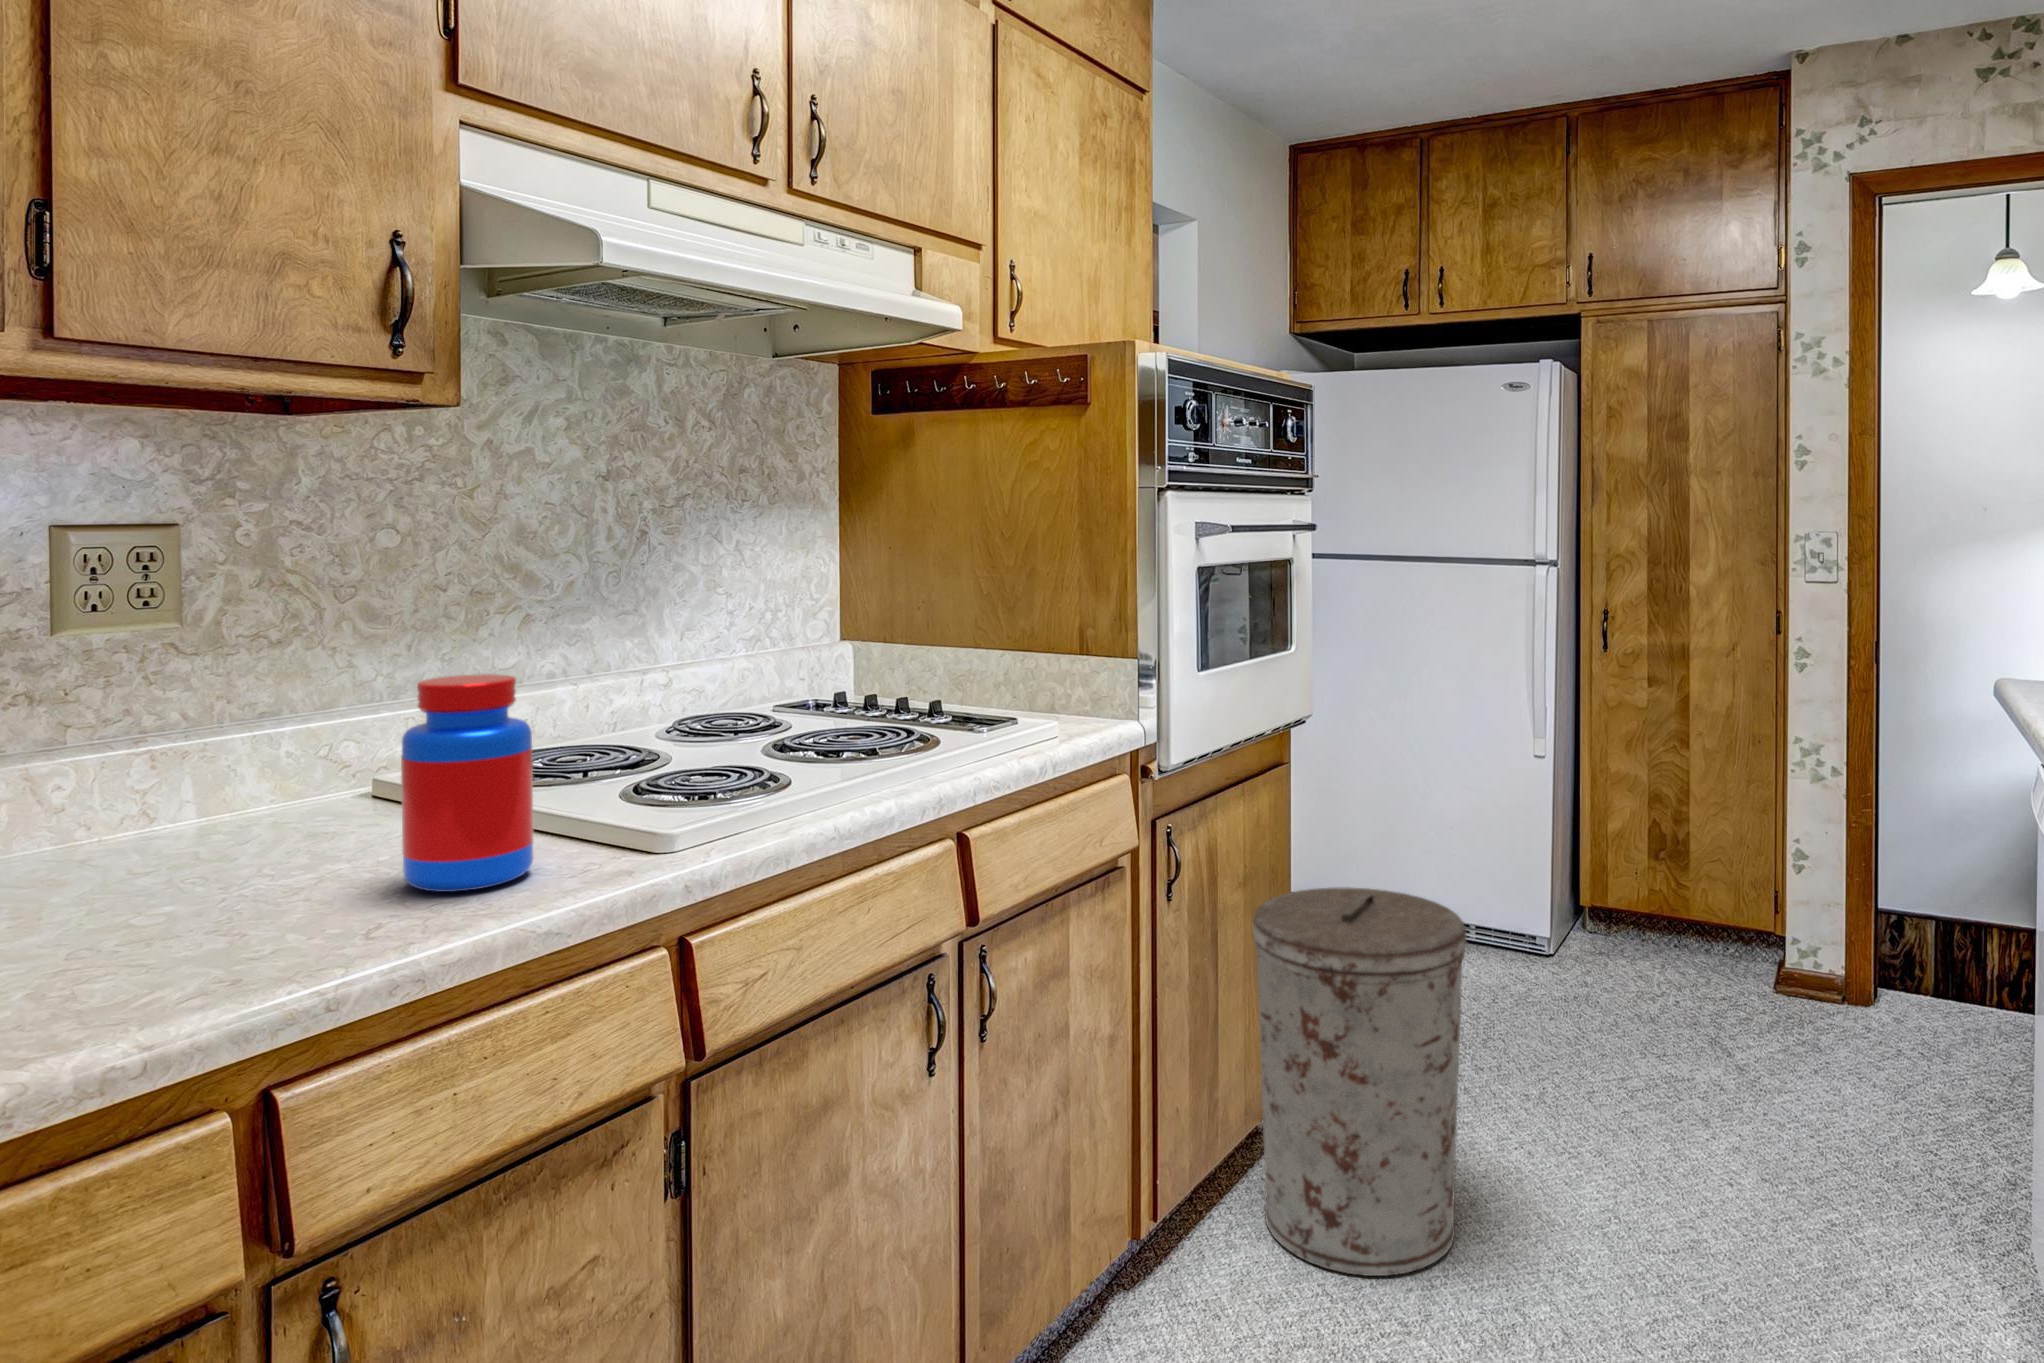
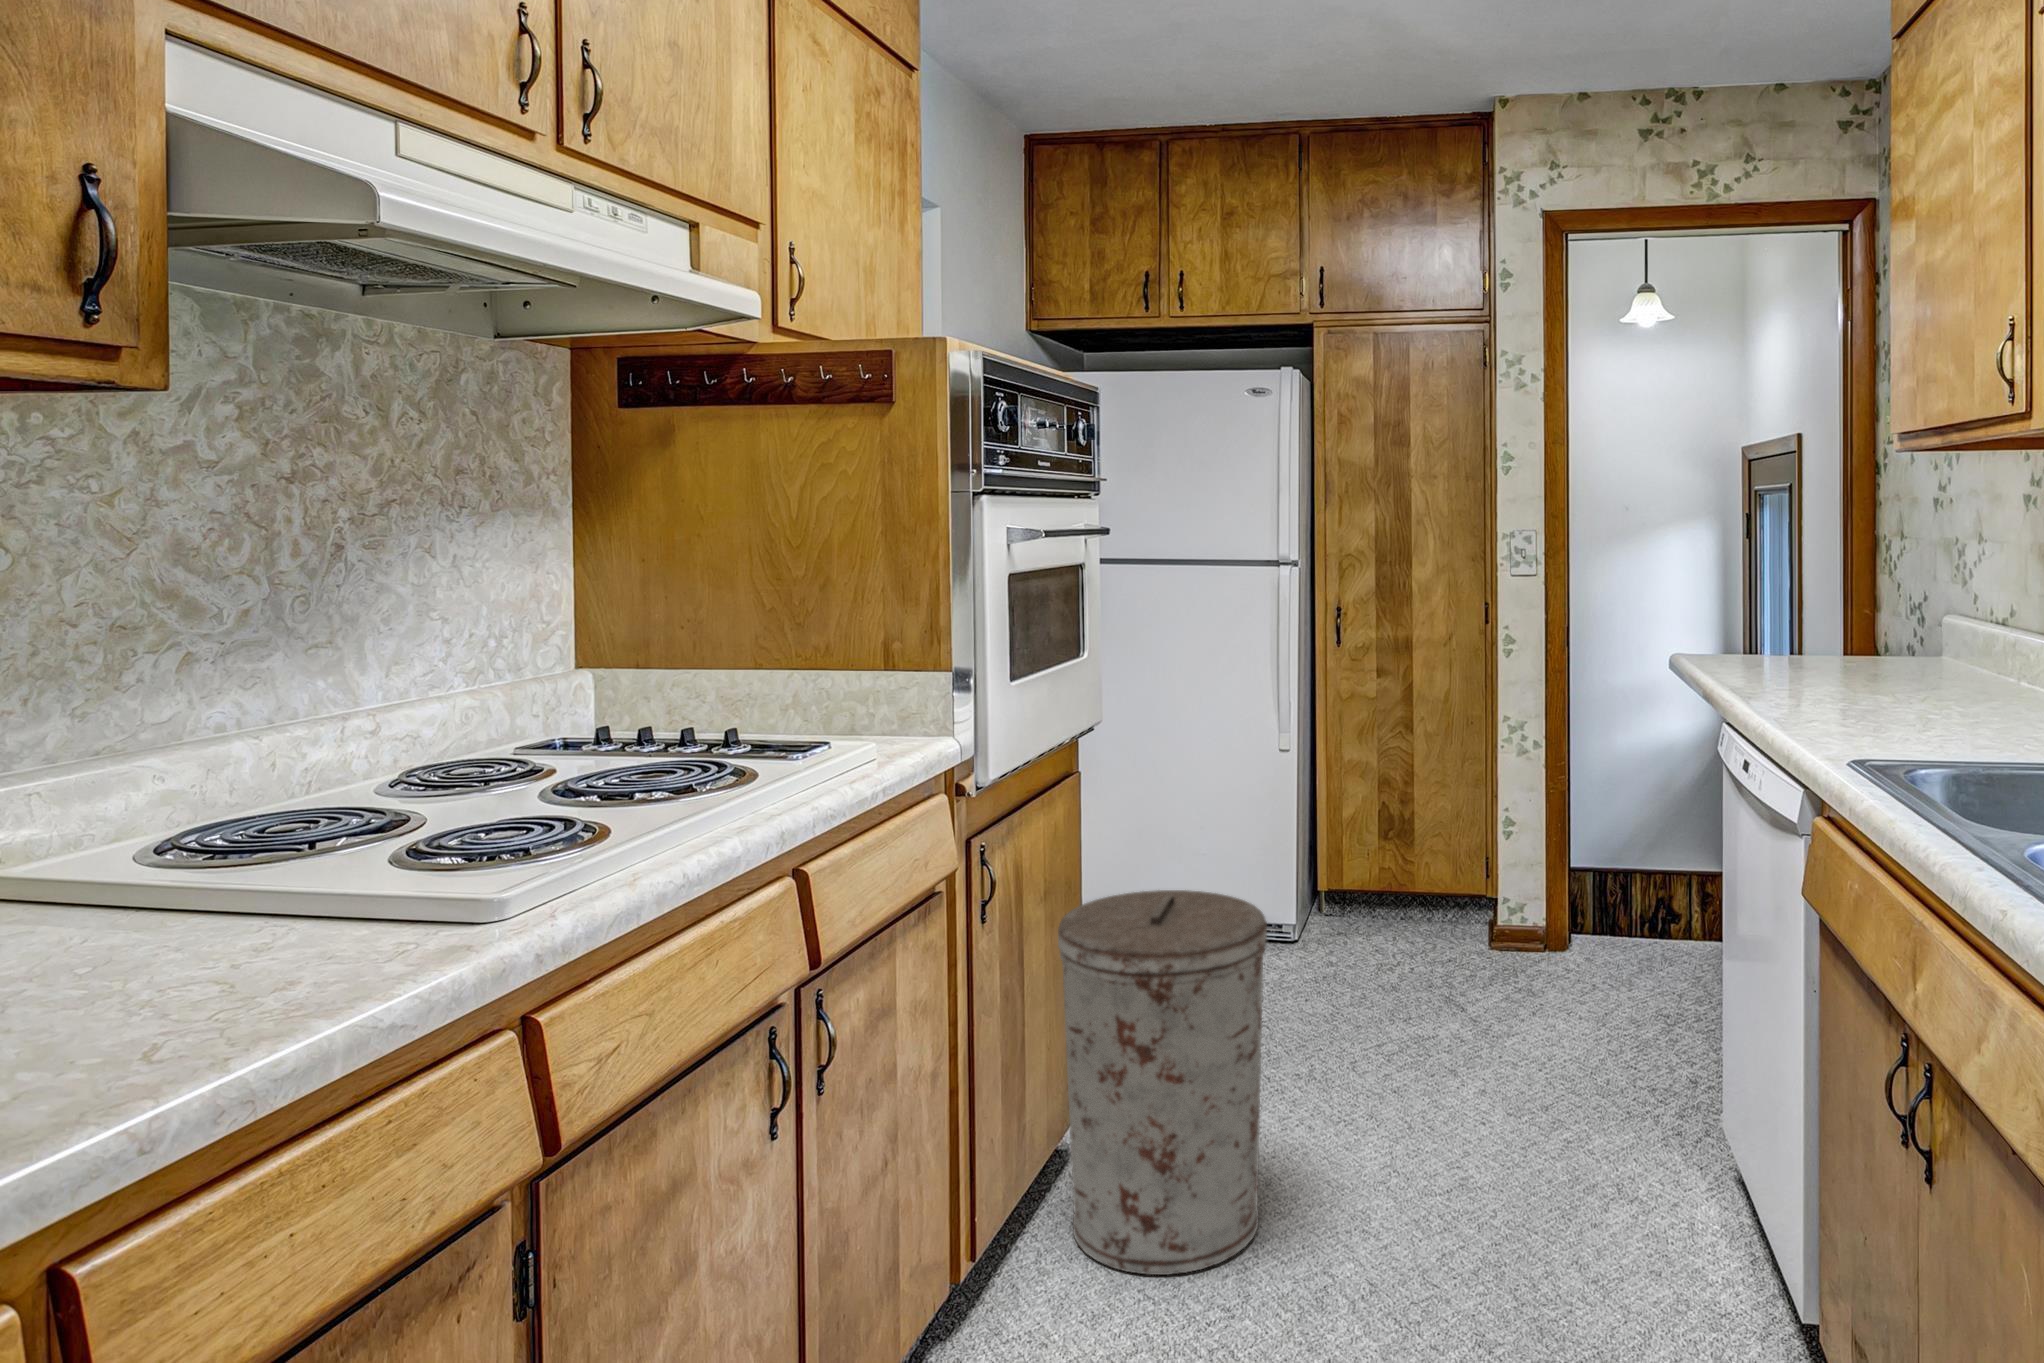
jar: present [401,674,533,892] -> none [148,723,332,999]

